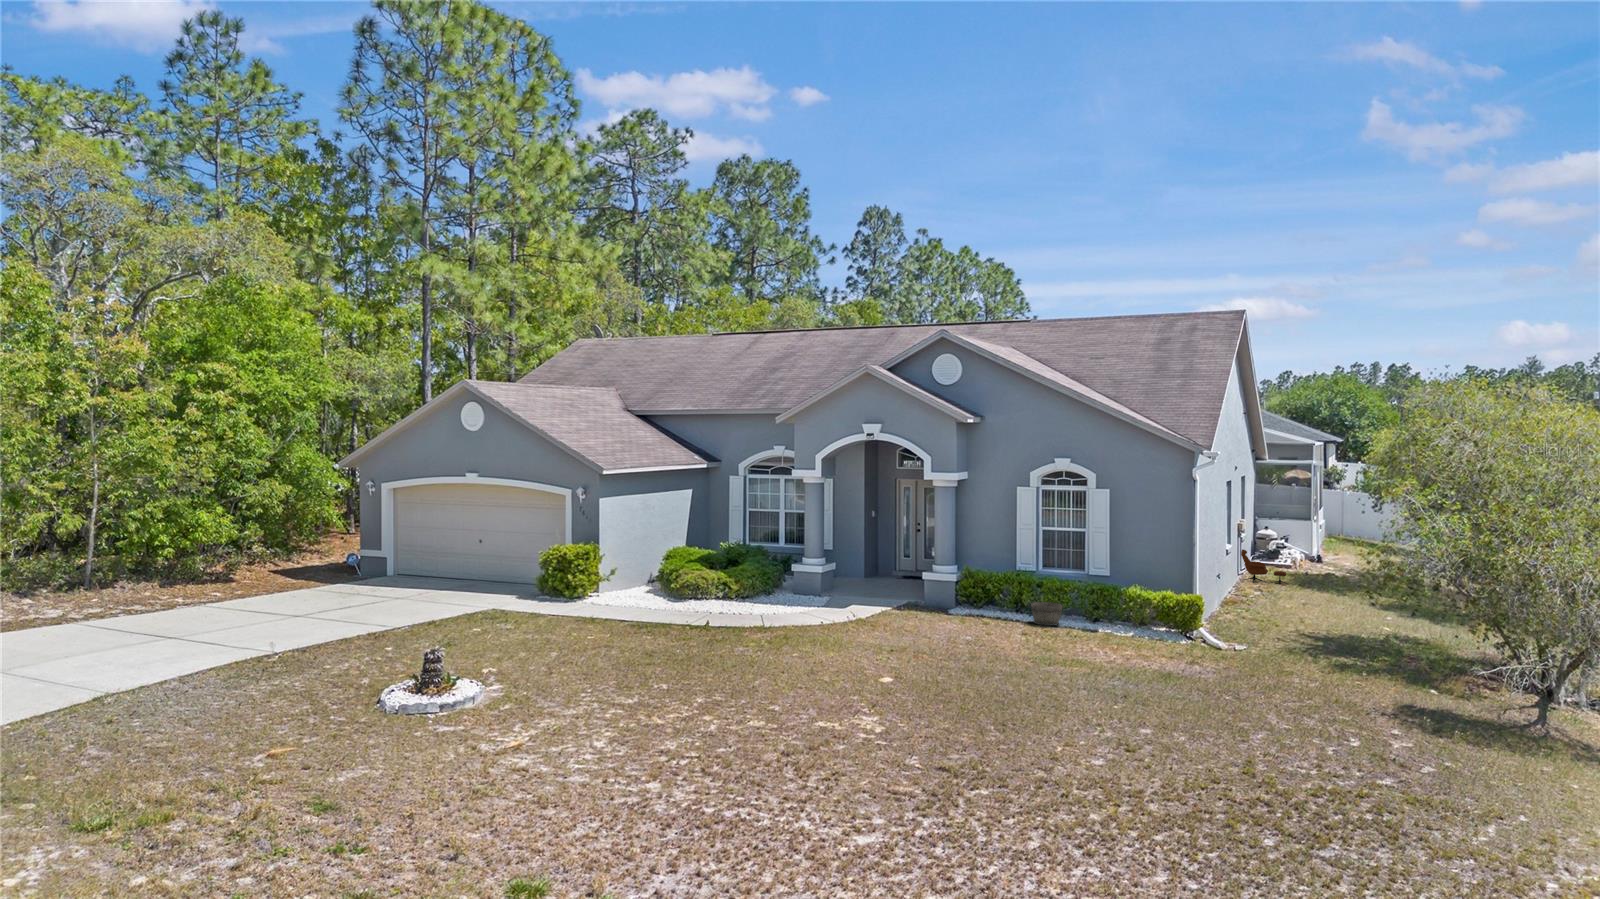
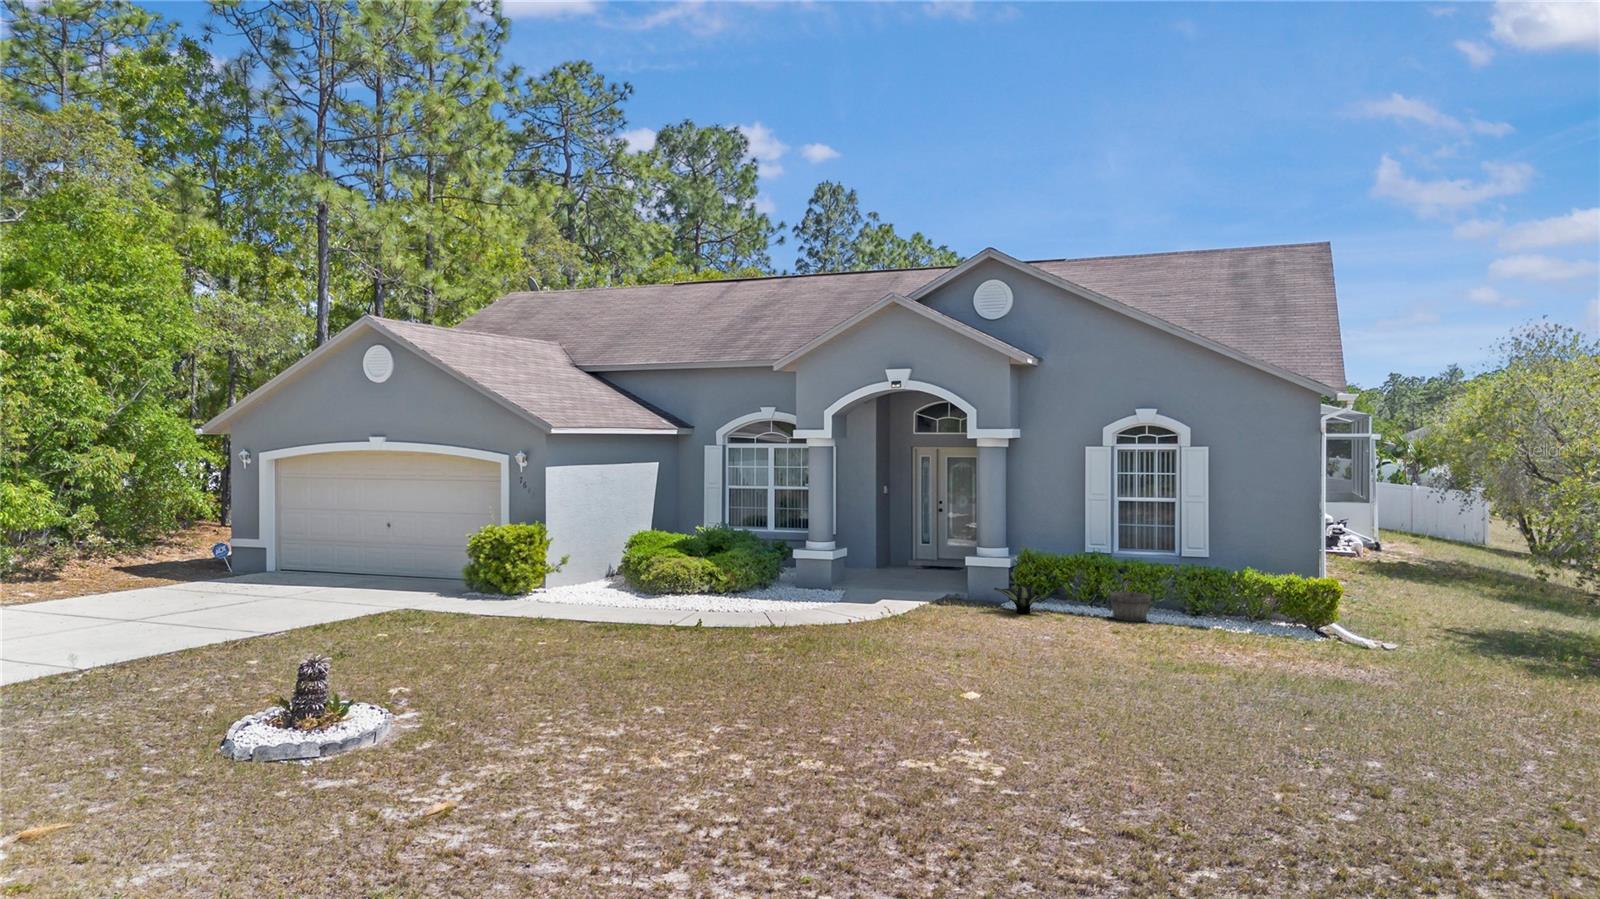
lounge chair: present [1241,549,1287,584] -> none [1319,532,1377,573]
potted plant: none [941,596,985,619] -> present [994,586,1049,614]

